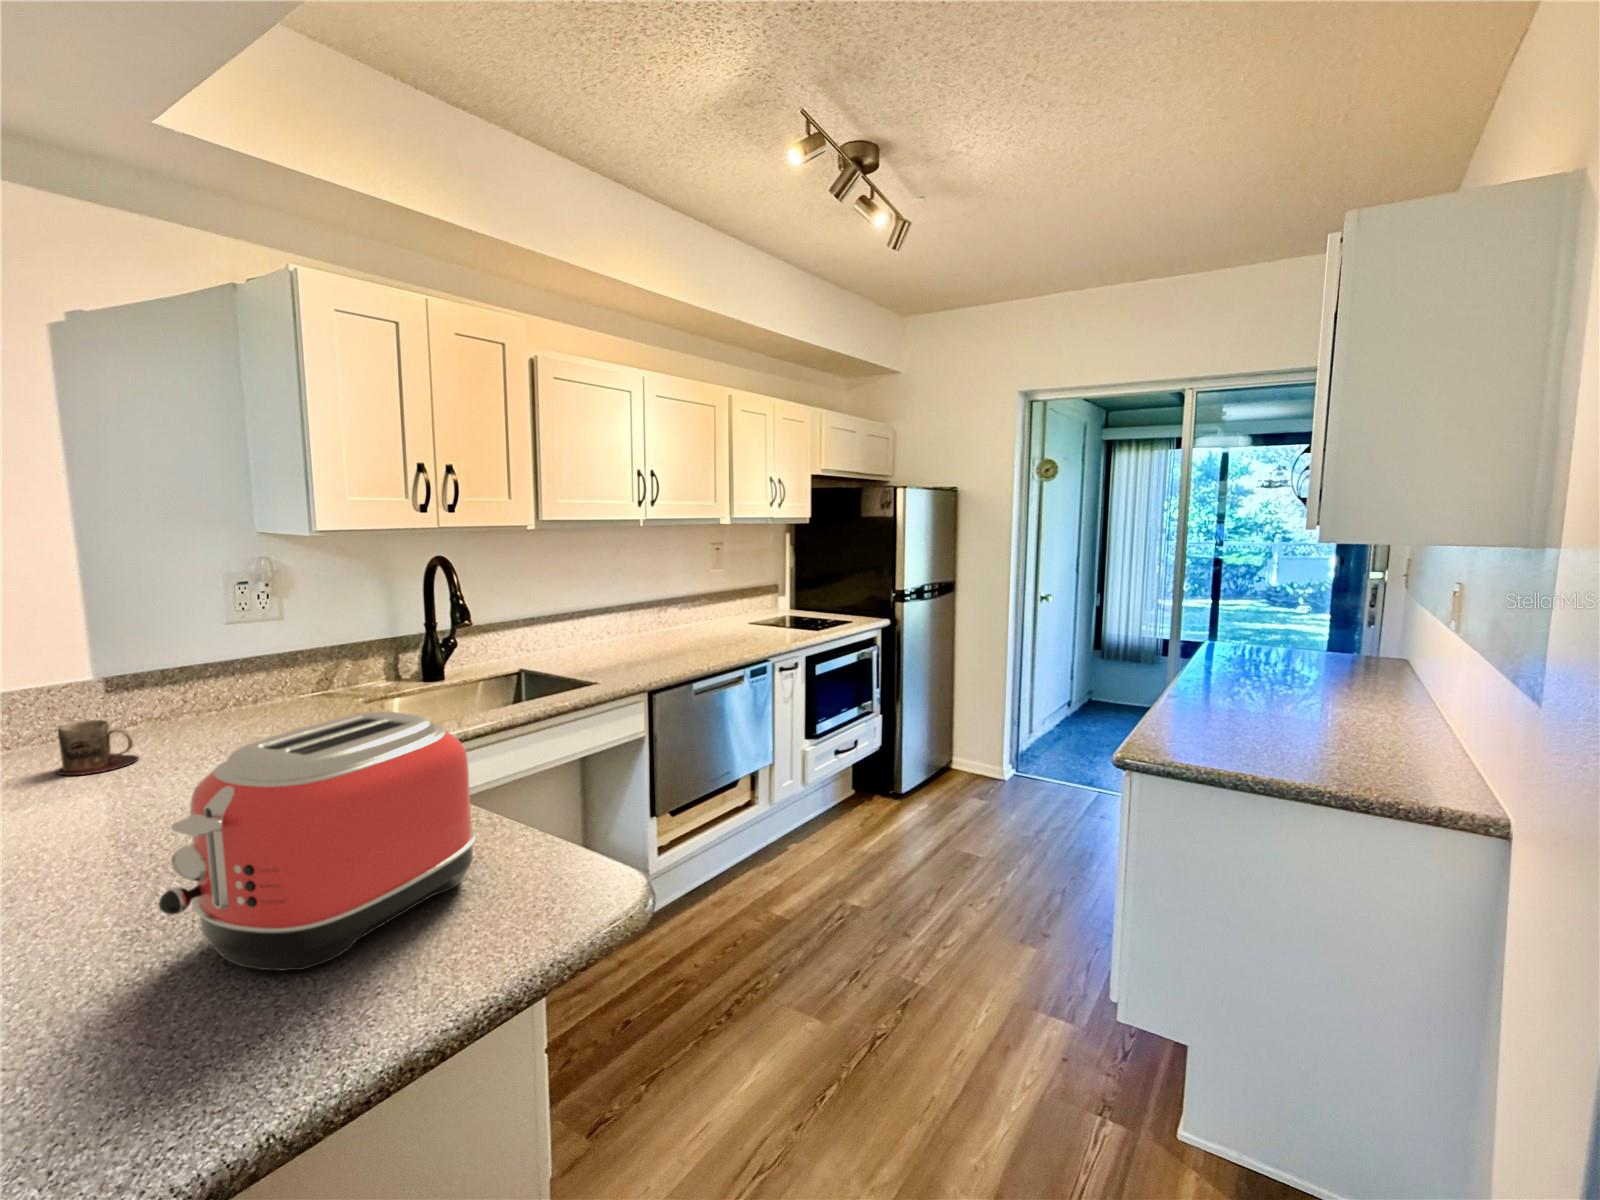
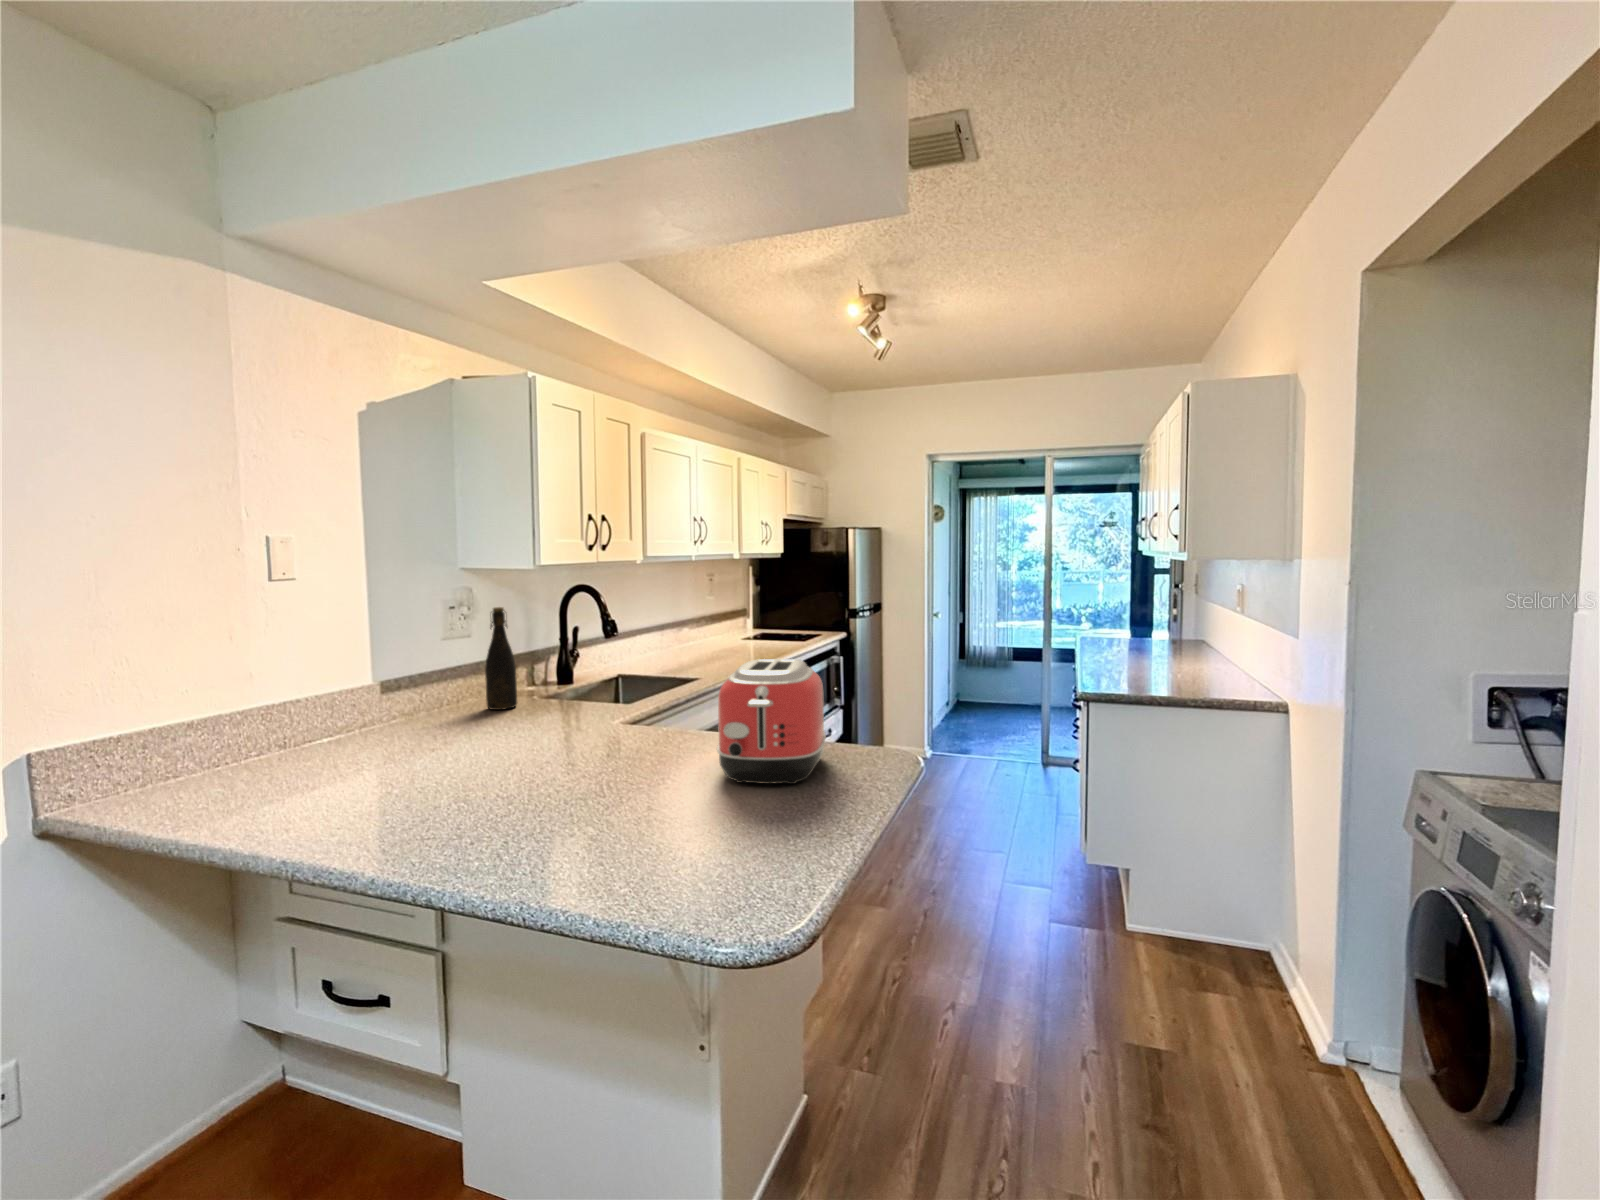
bottle: none [268,585,316,718] -> present [485,607,517,710]
mug: present [57,720,139,775] -> none [400,707,451,745]

